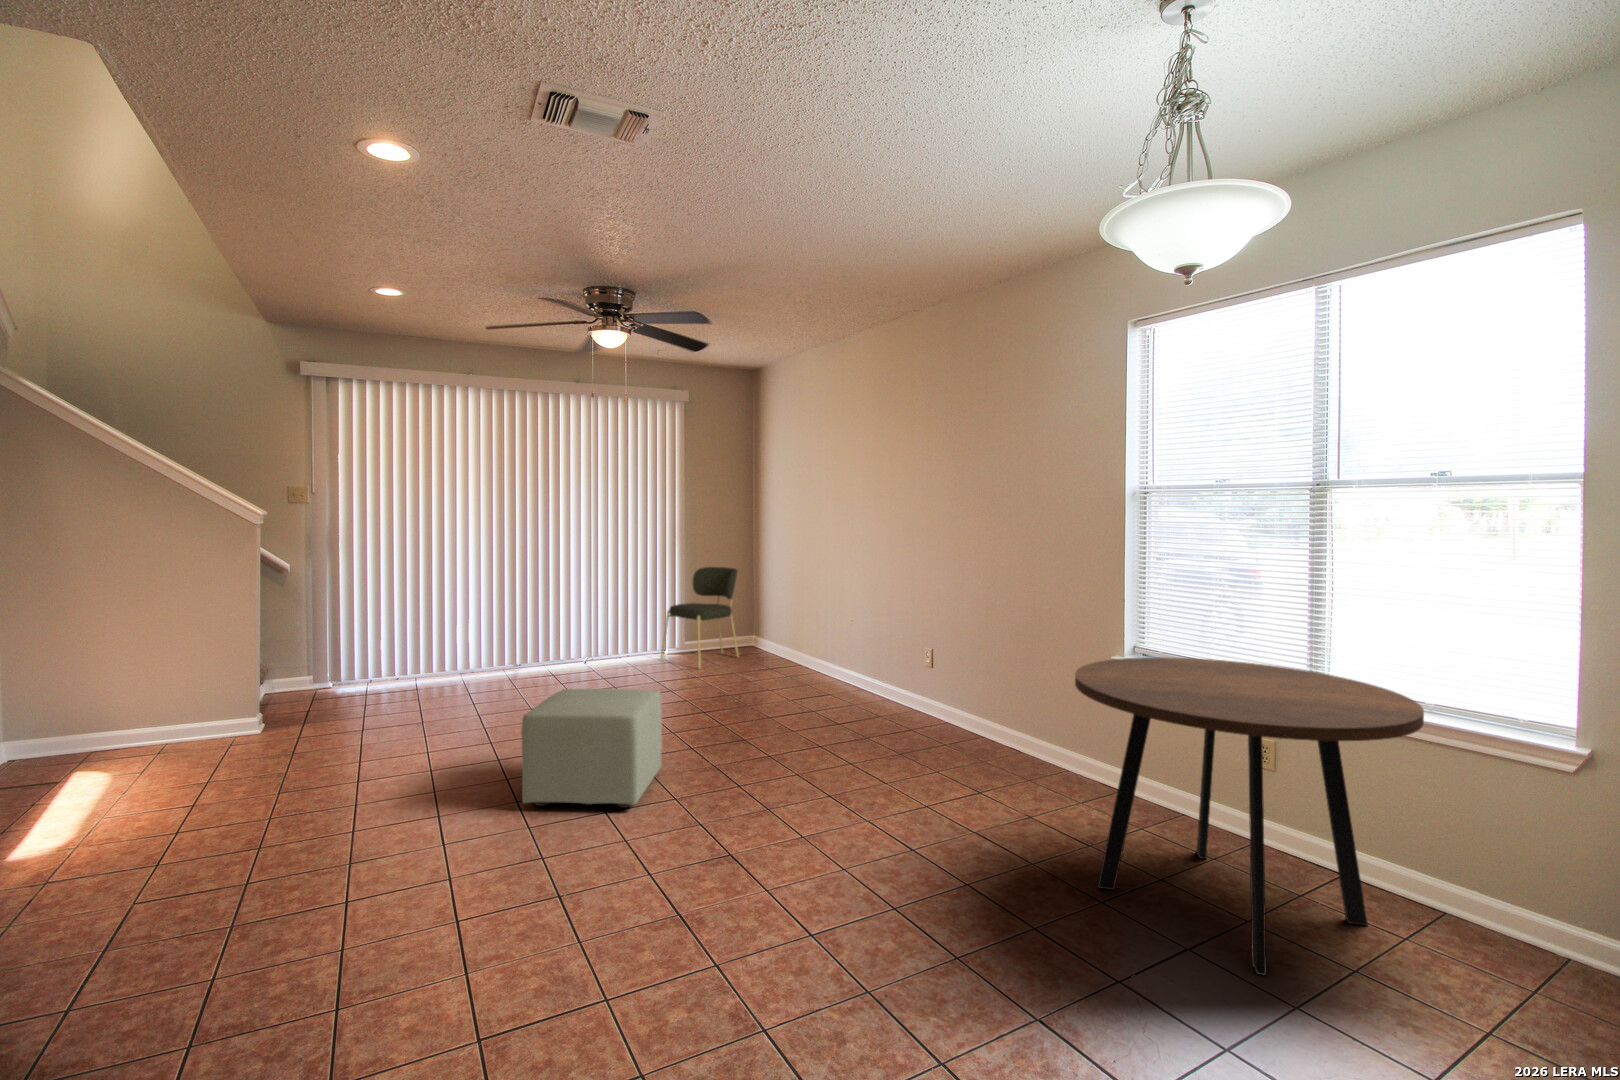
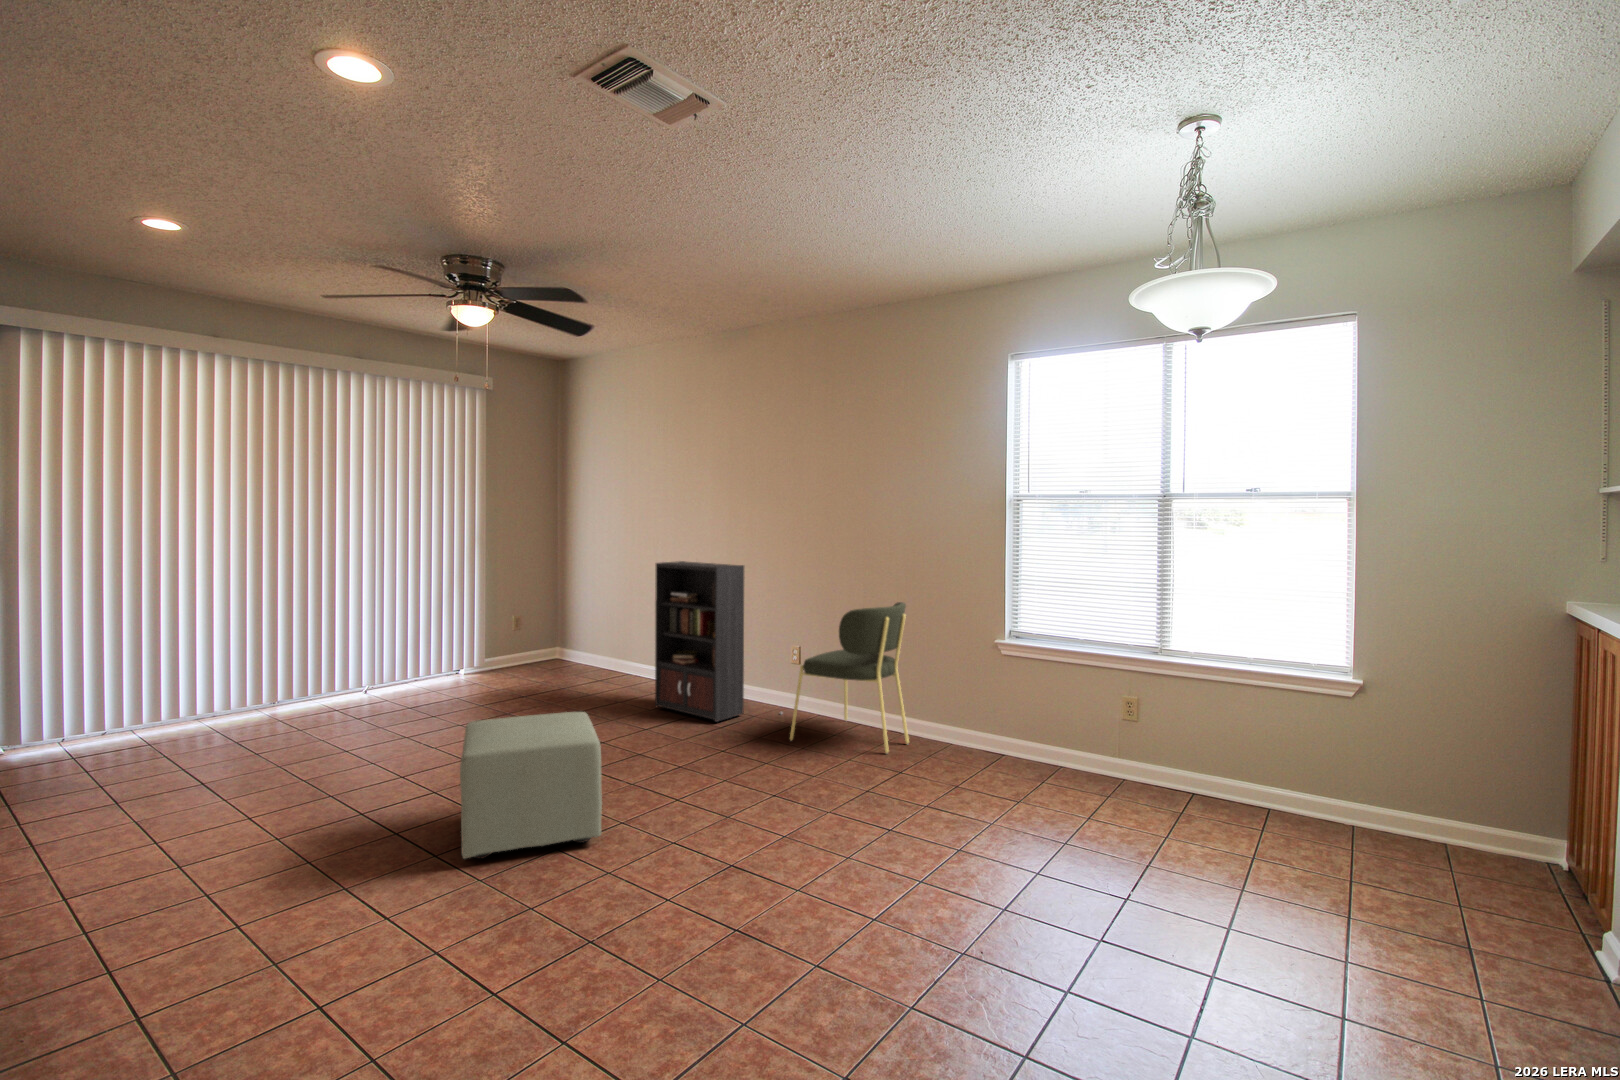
bookcase: none [796,558,912,719] -> present [655,561,782,722]
dining chair: present [661,567,739,668] -> present [790,602,909,753]
dining table: present [1075,657,1424,975] -> none [1028,635,1286,871]

